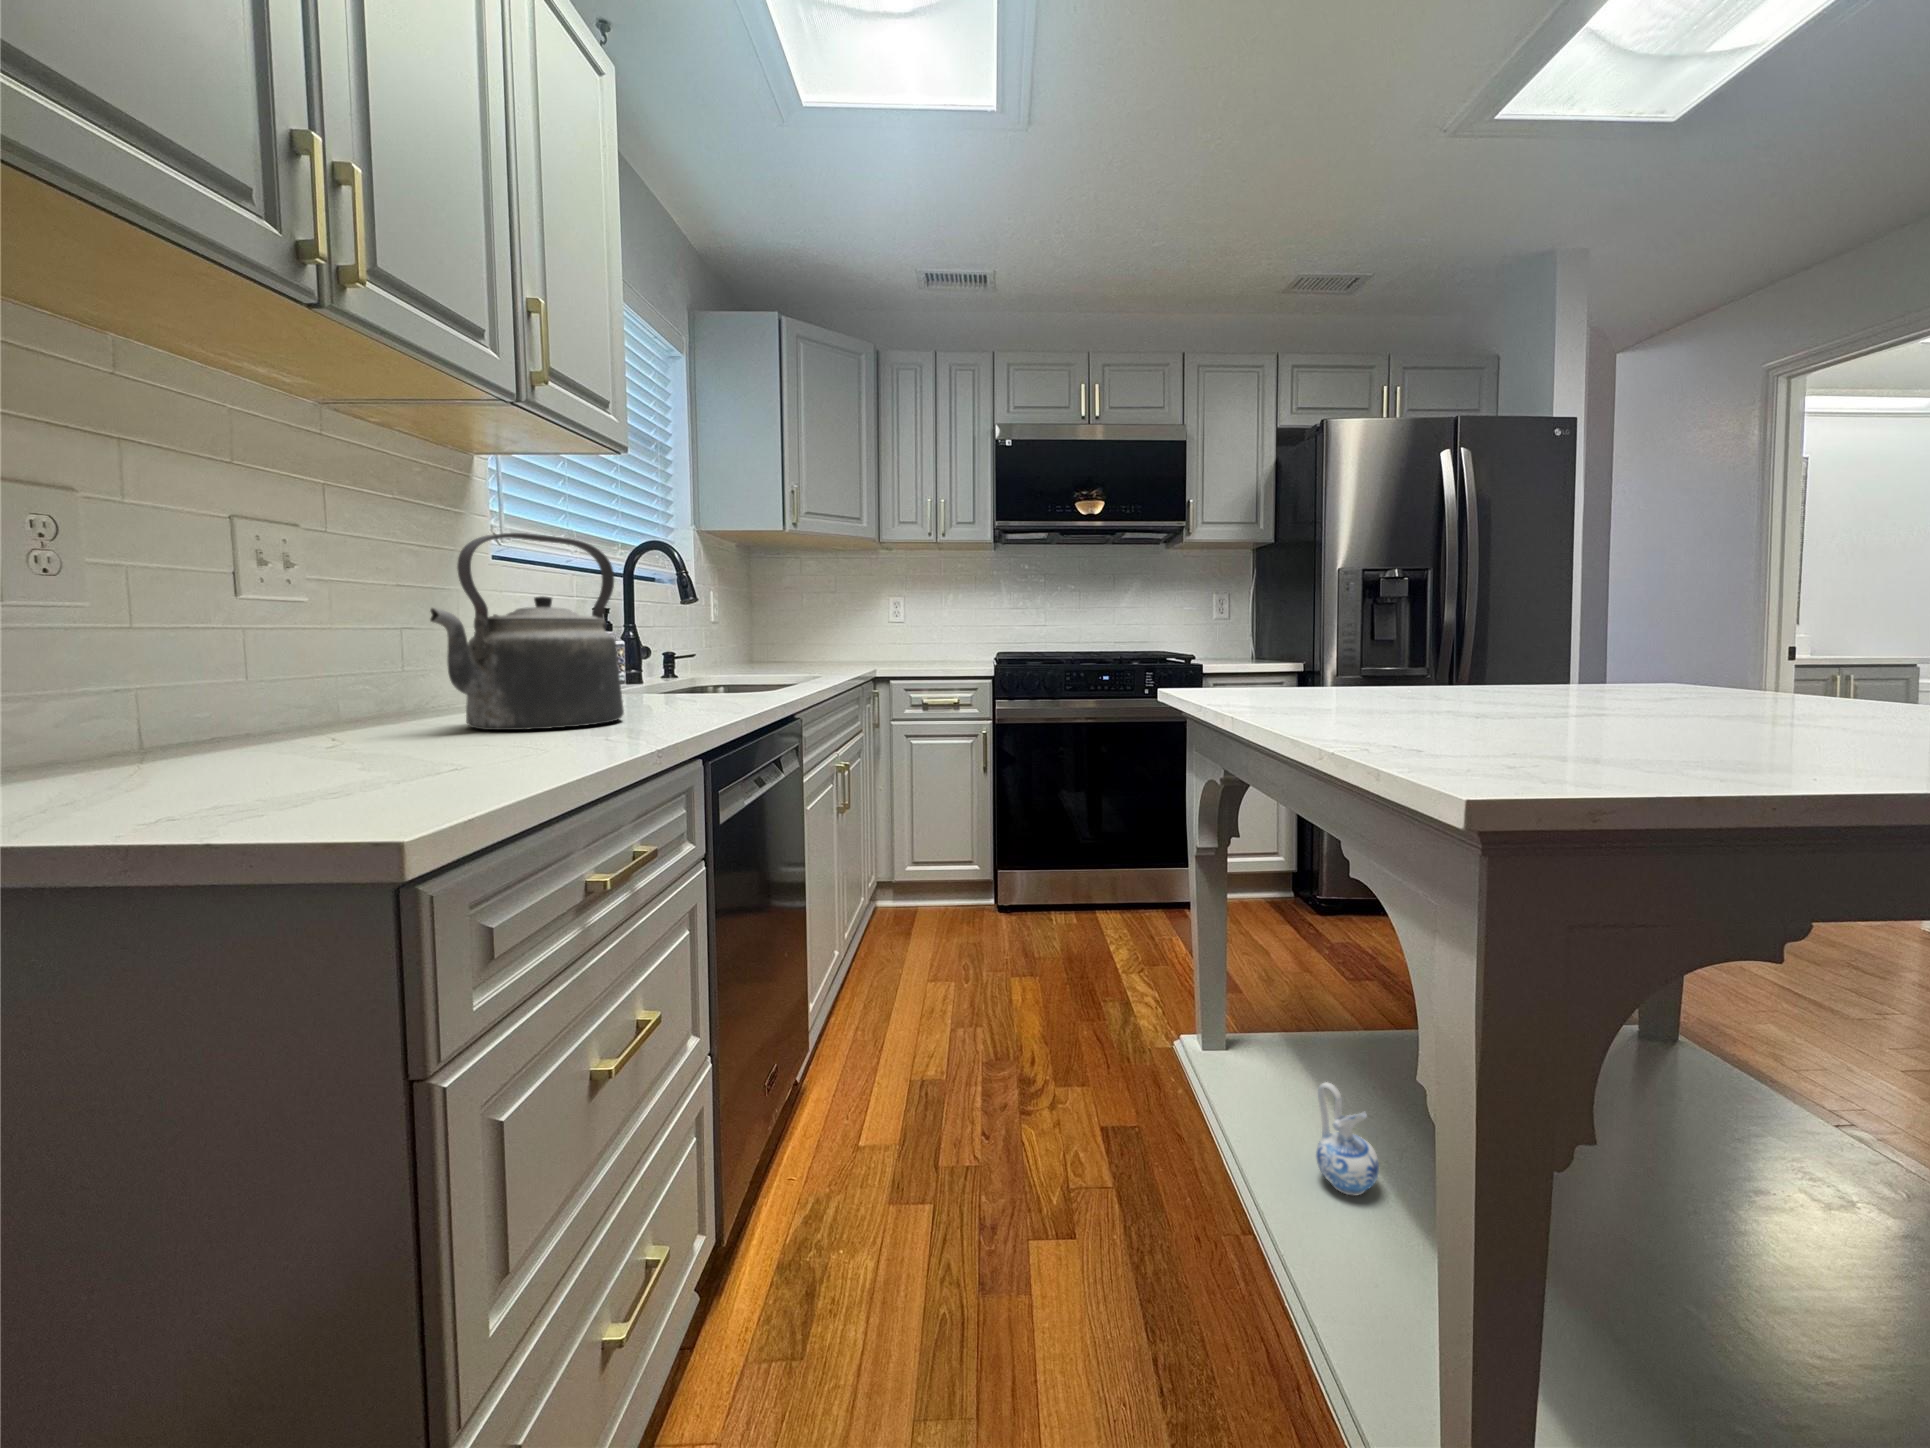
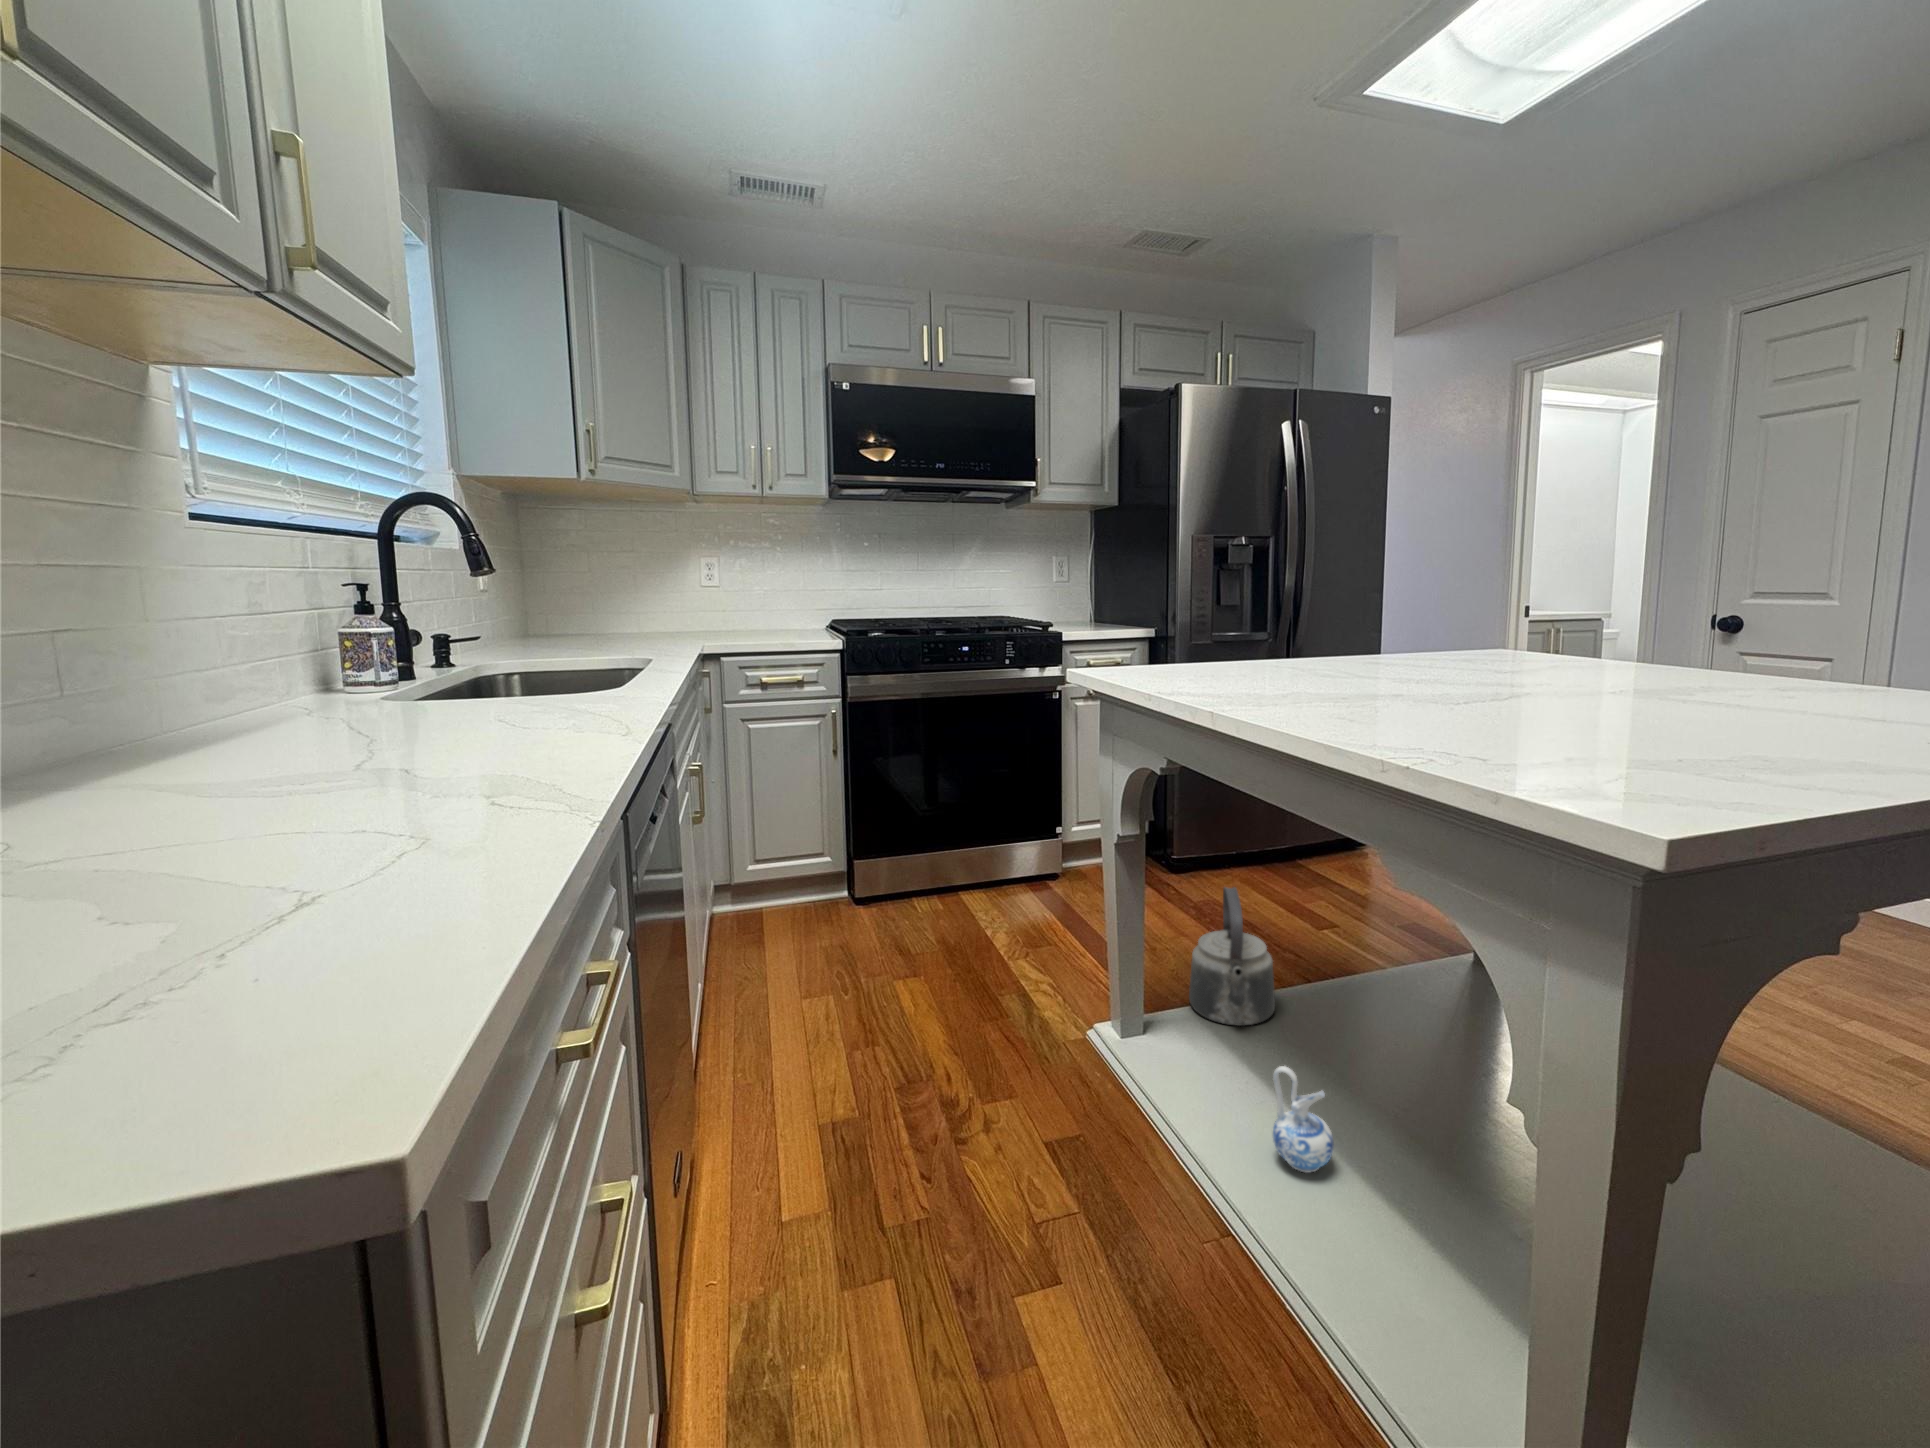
kettle: present [430,533,624,730] -> present [1189,887,1275,1026]

